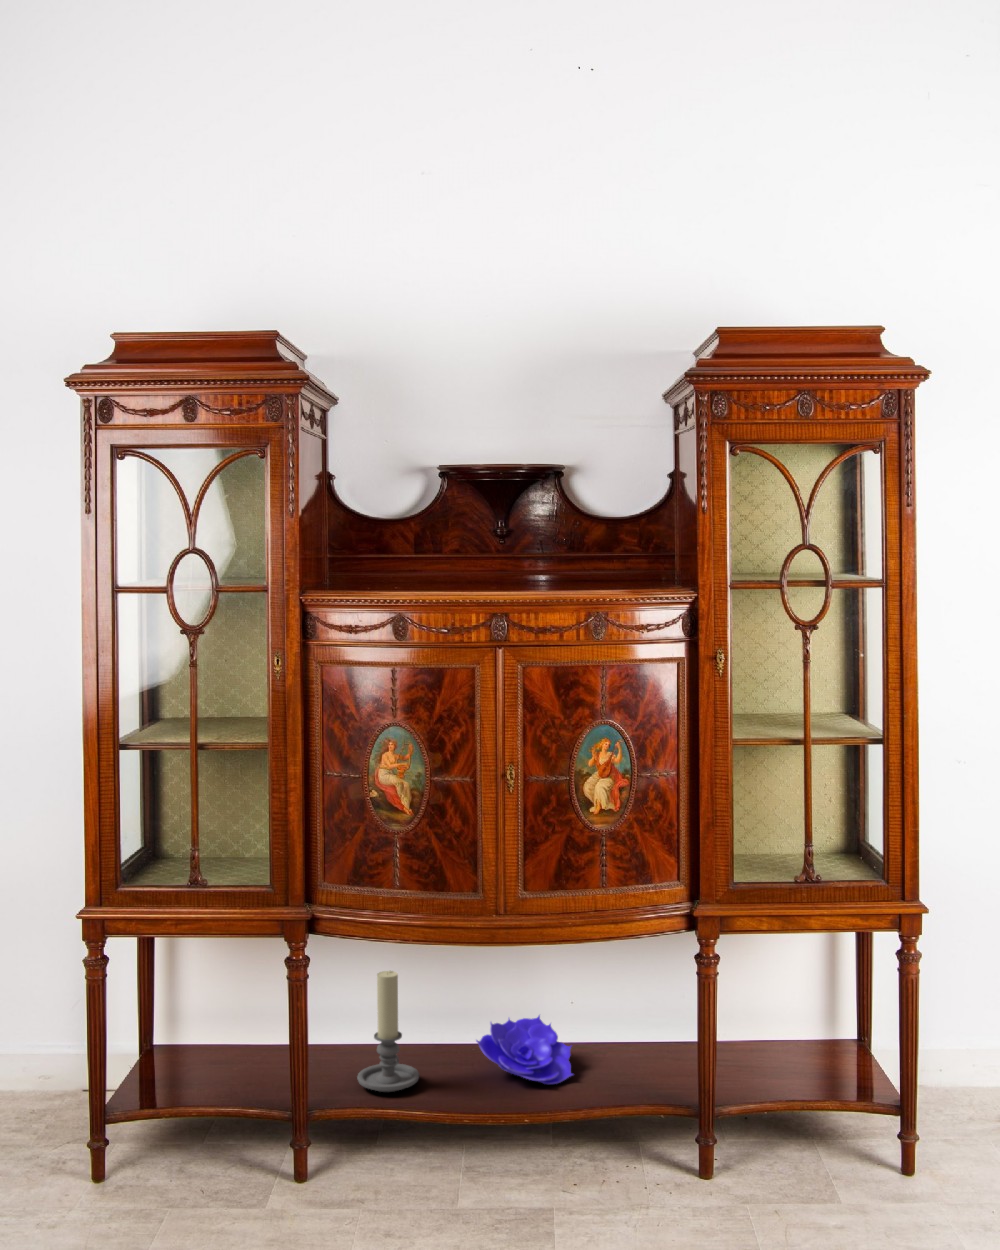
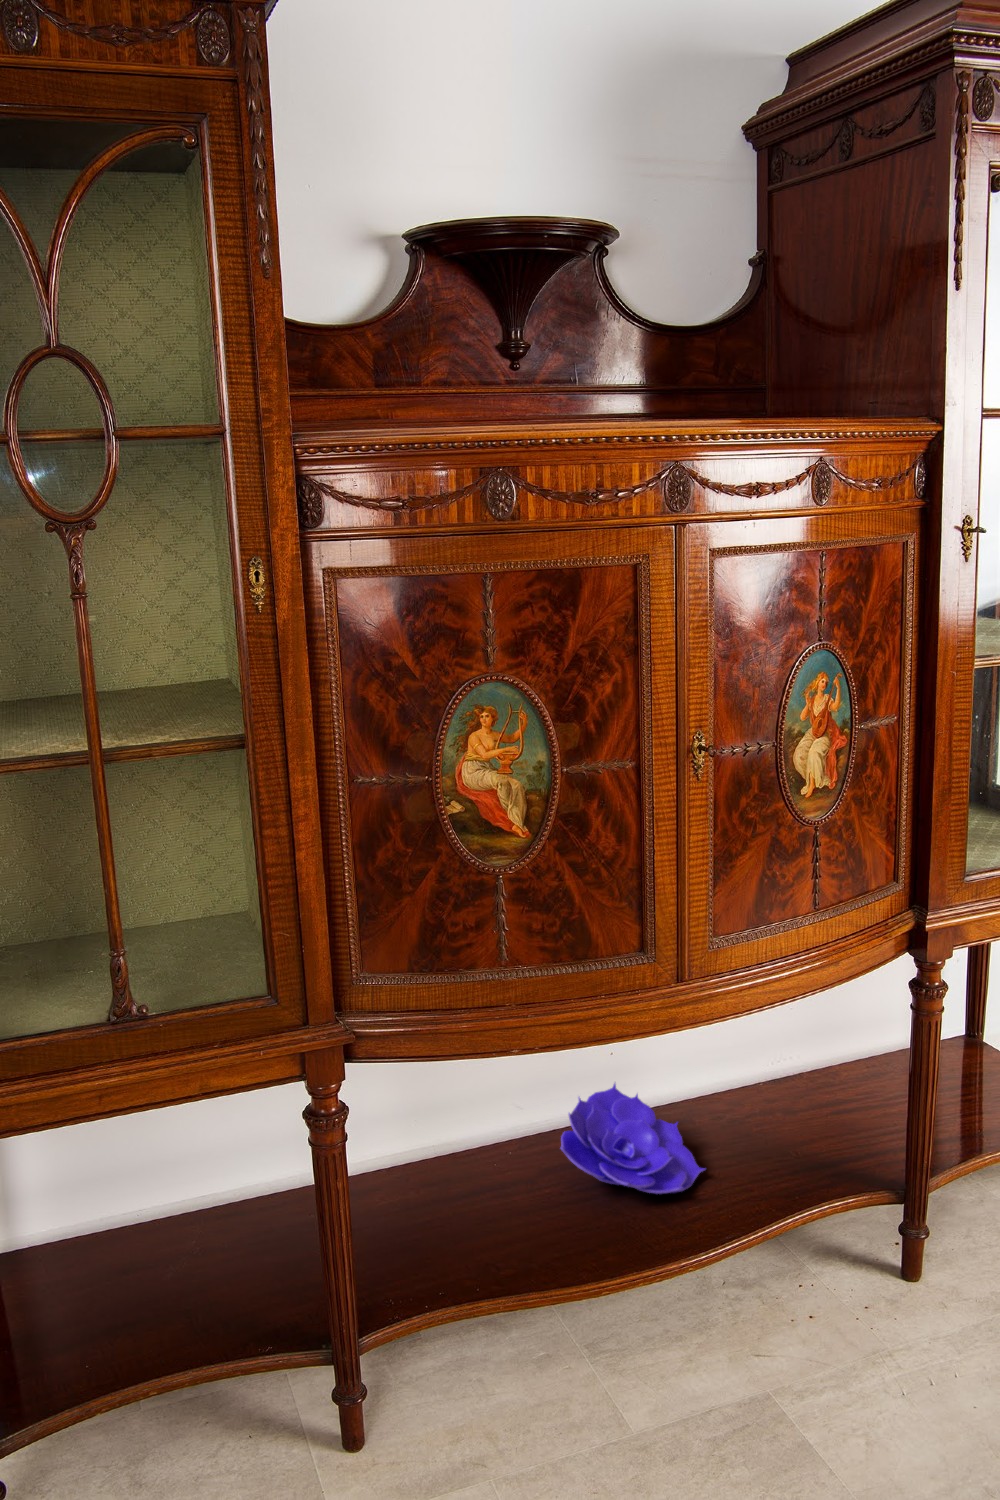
candle holder: present [357,971,419,1092] -> none [398,1075,495,1267]

